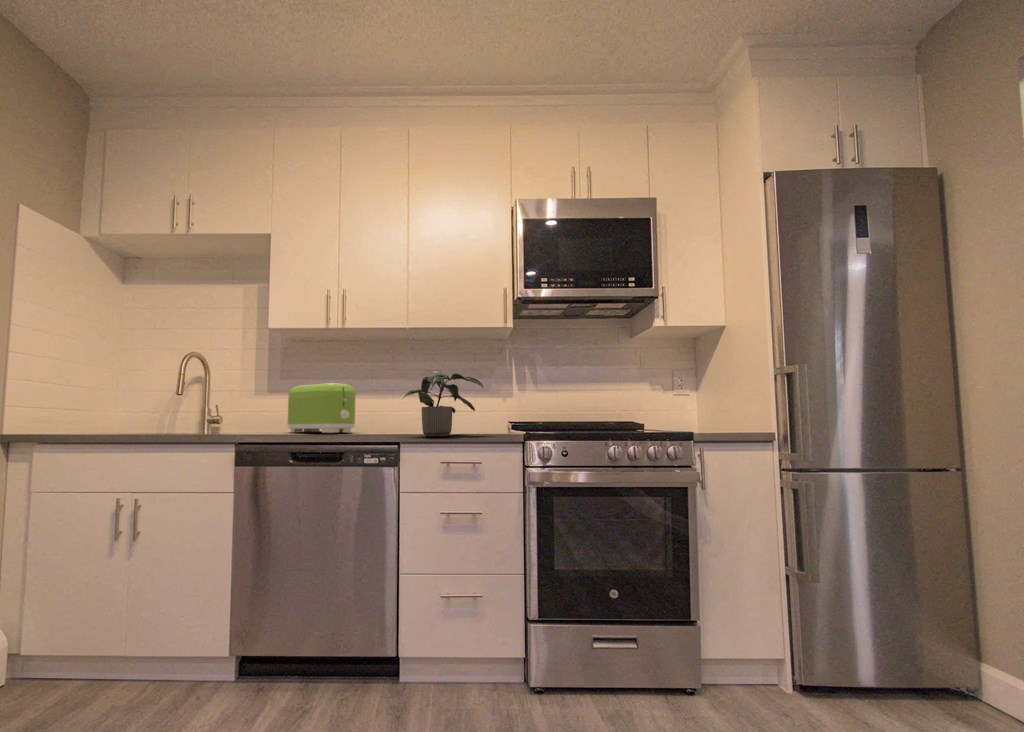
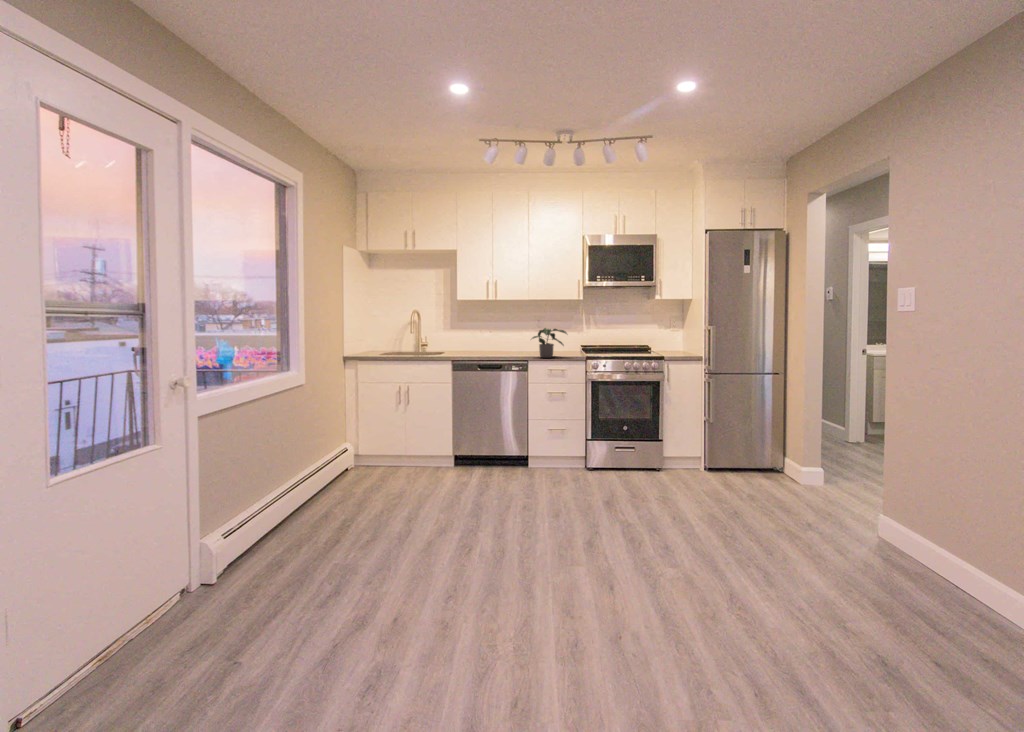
toaster: present [288,383,355,433] -> none [467,330,502,354]

